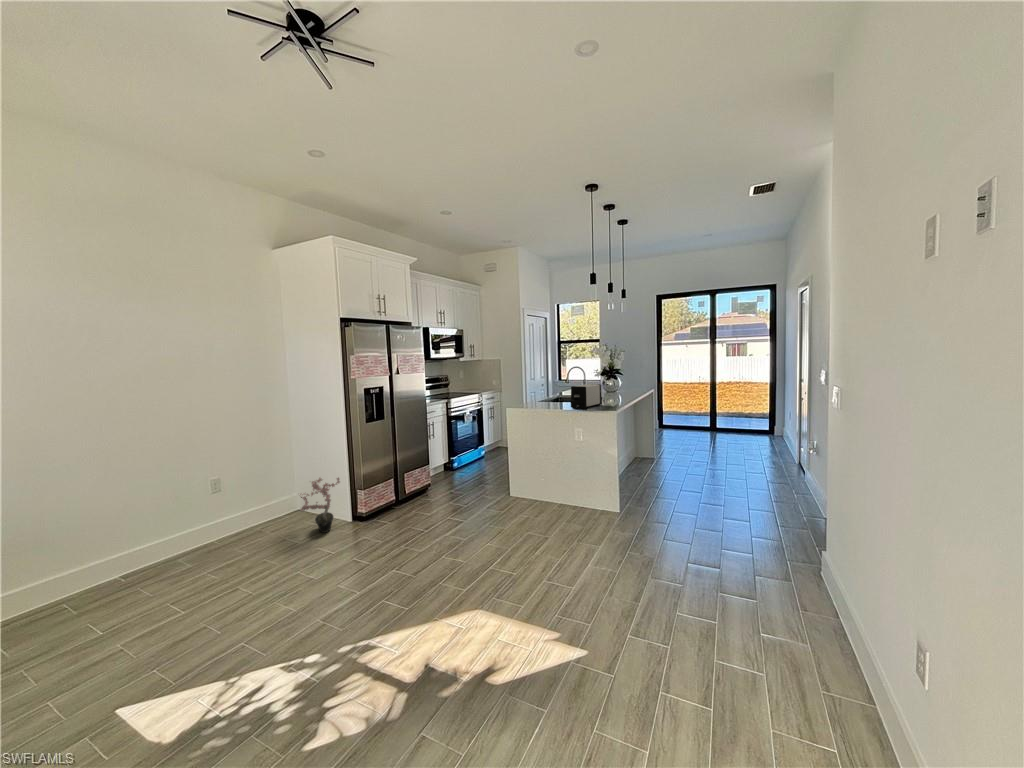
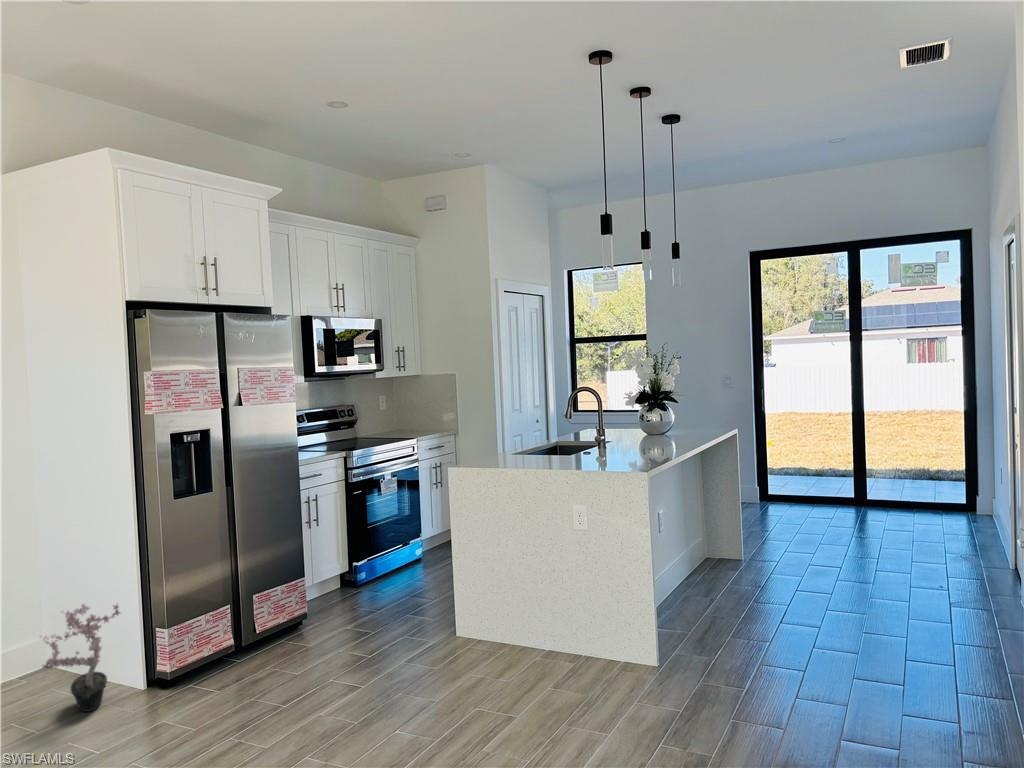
toaster: present [570,384,602,409] -> none [564,420,627,469]

